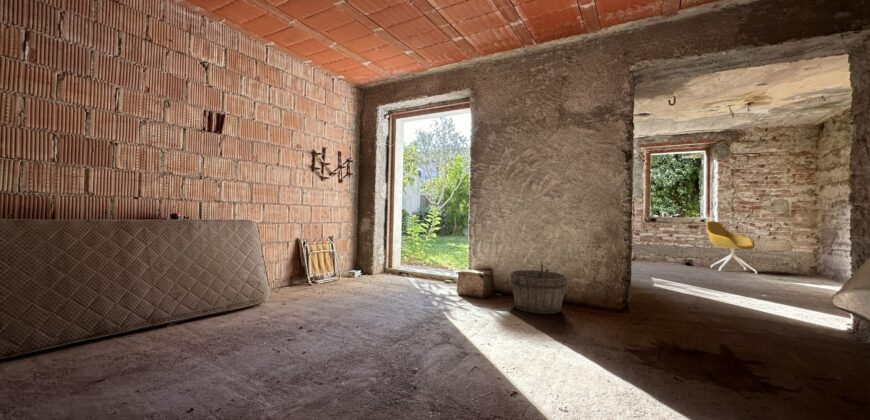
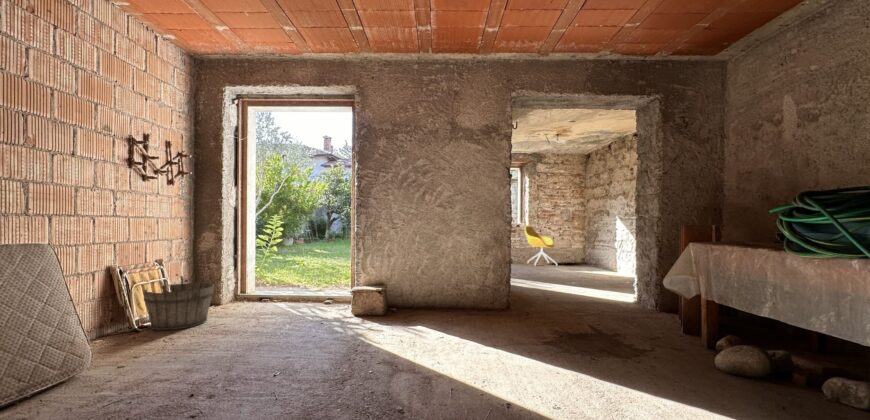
wooden bucket: present [510,262,568,314] -> present [143,274,214,330]

